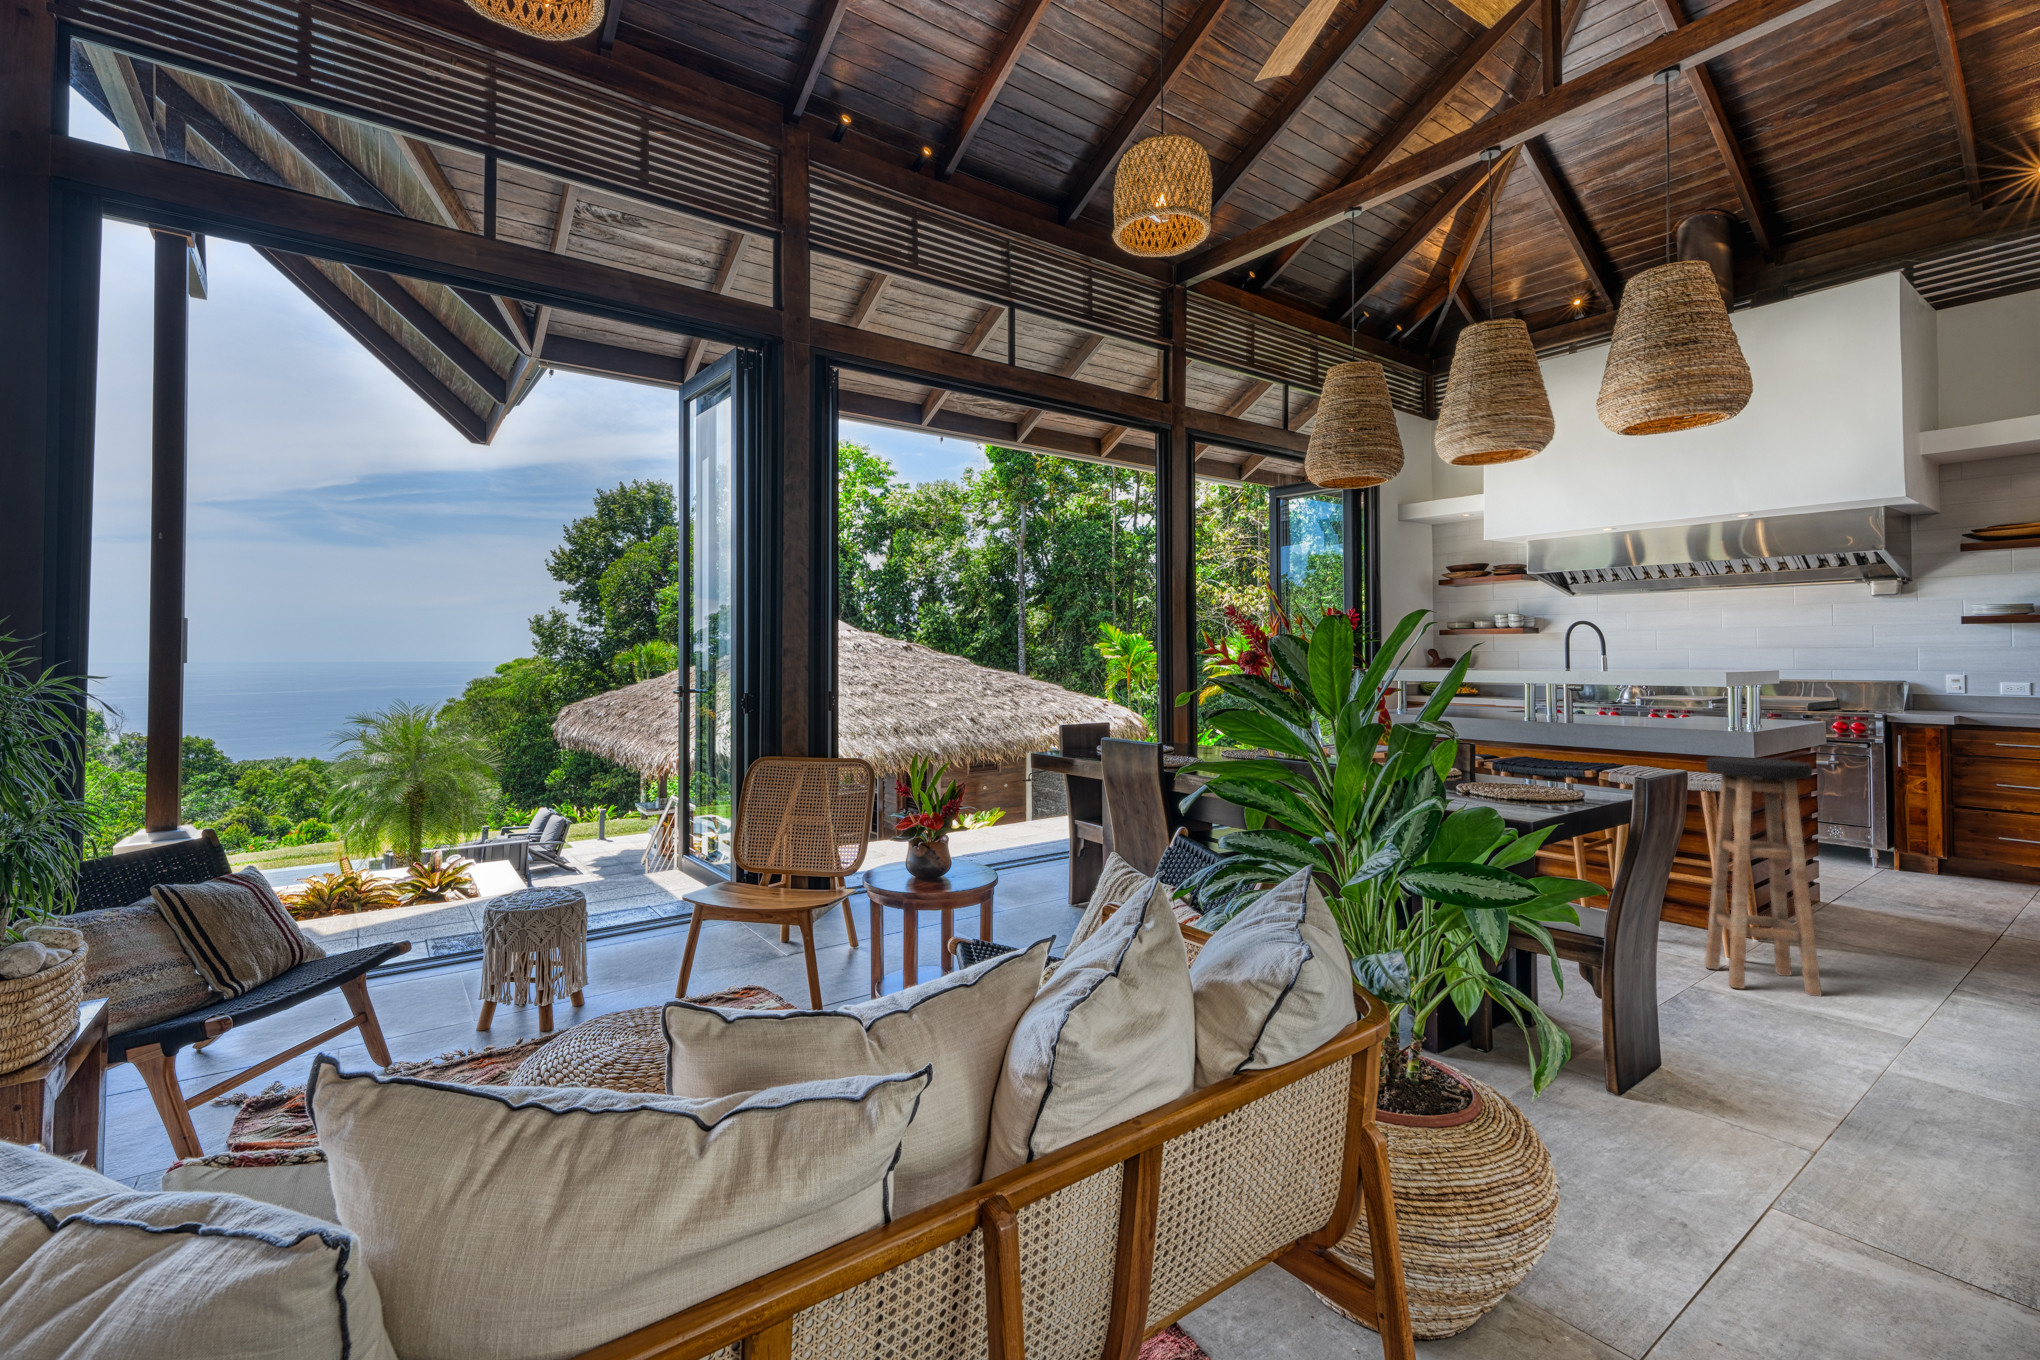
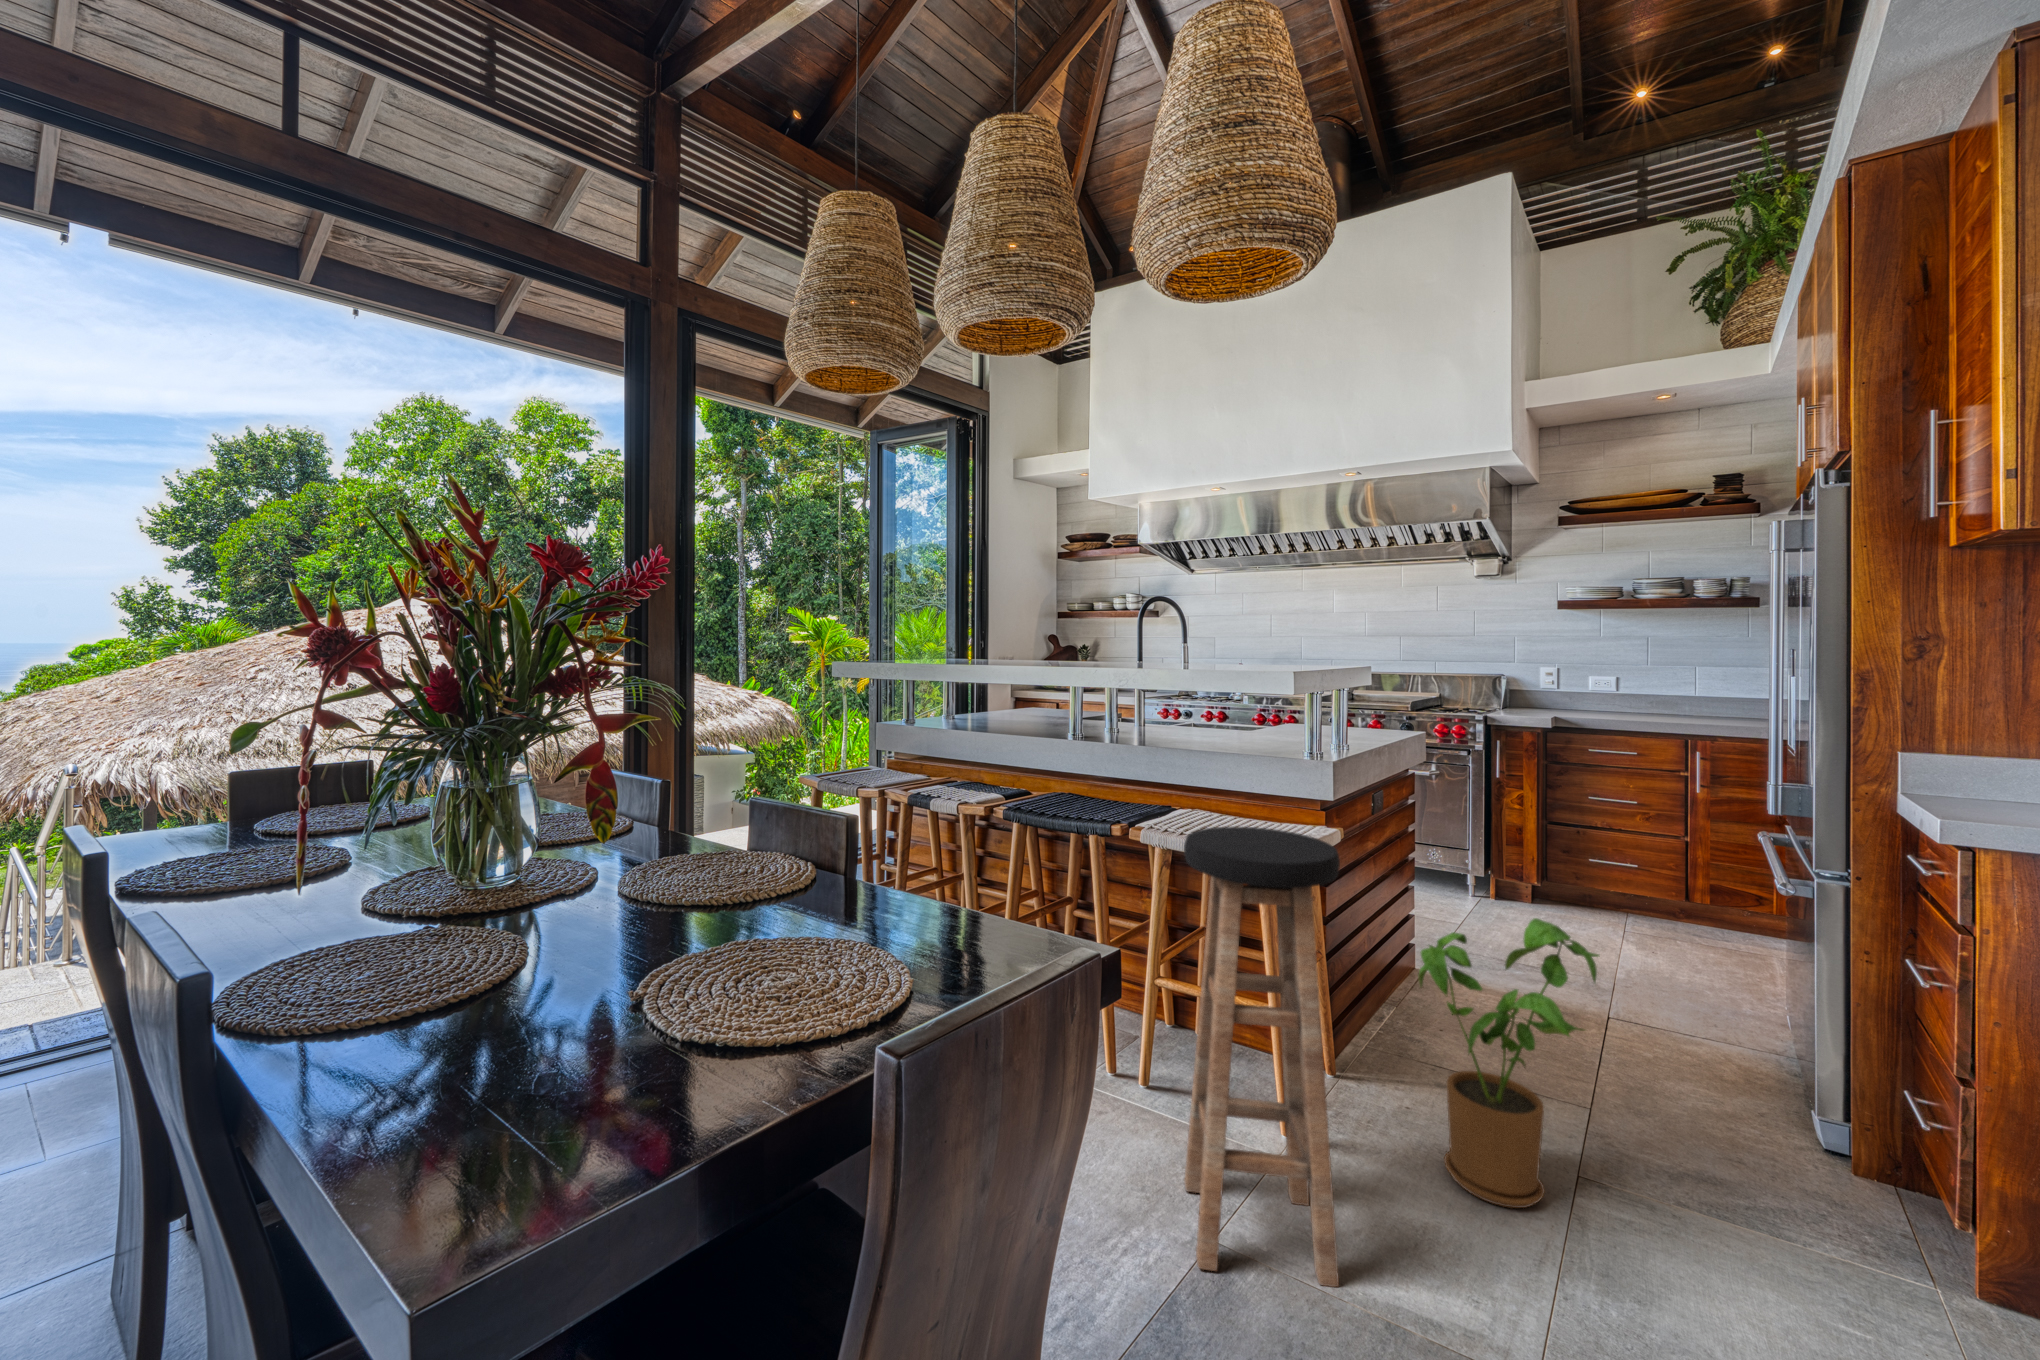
house plant: none [1856,813,1986,982] -> present [1419,918,1599,1208]

